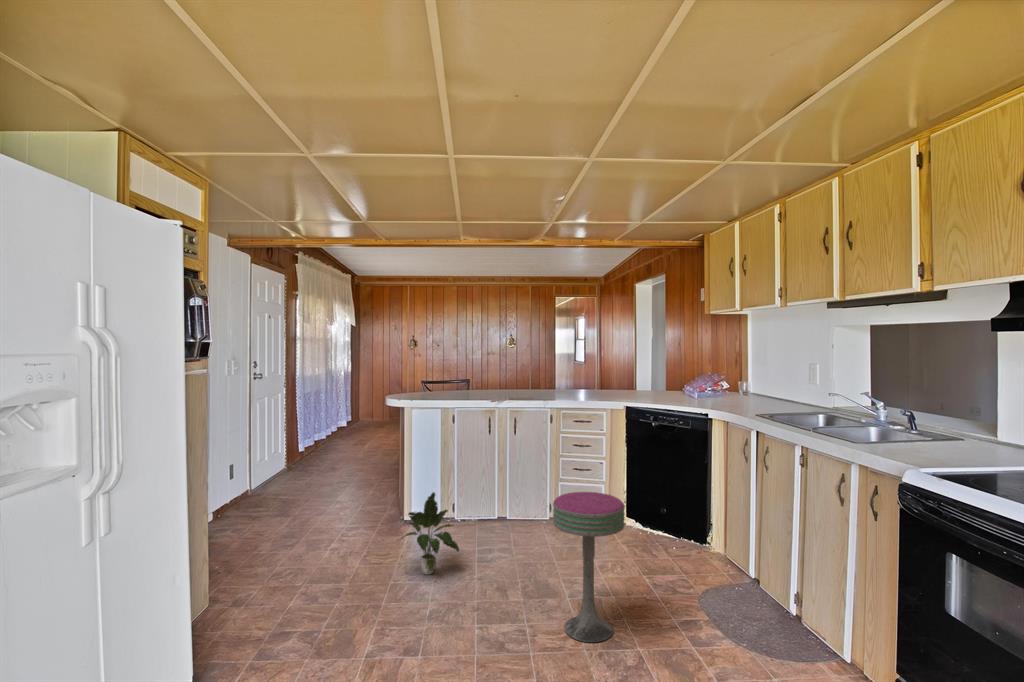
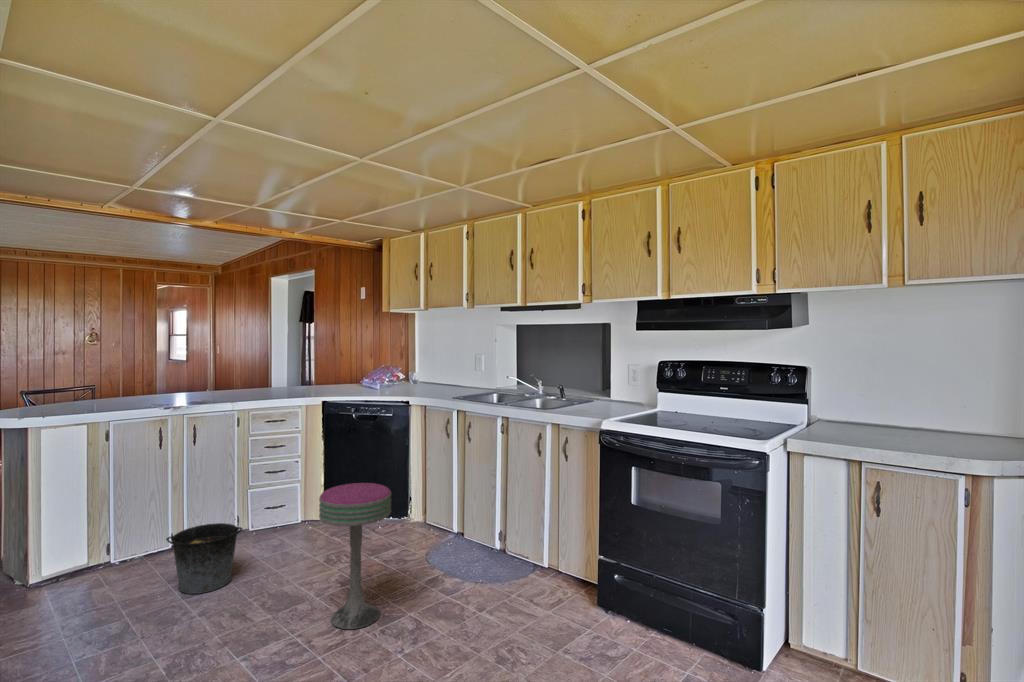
potted plant: present [402,492,459,574] -> none [69,527,166,635]
bucket: none [473,505,528,563] -> present [166,523,242,594]

